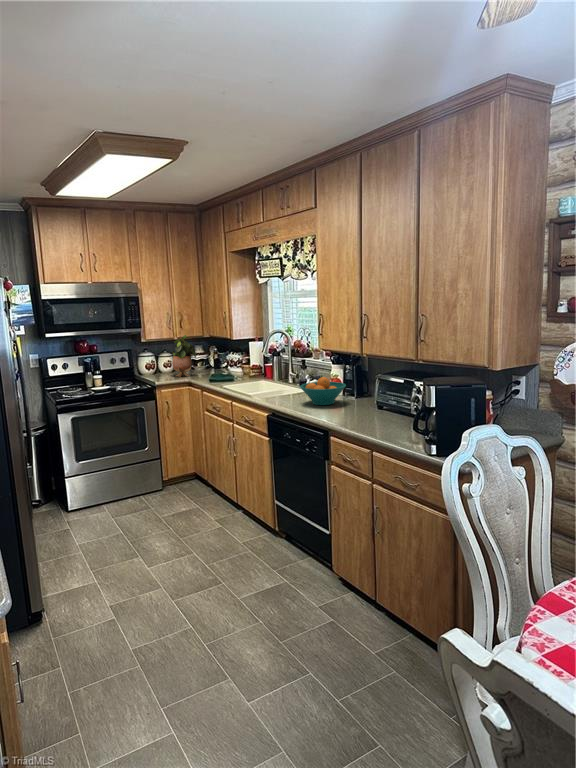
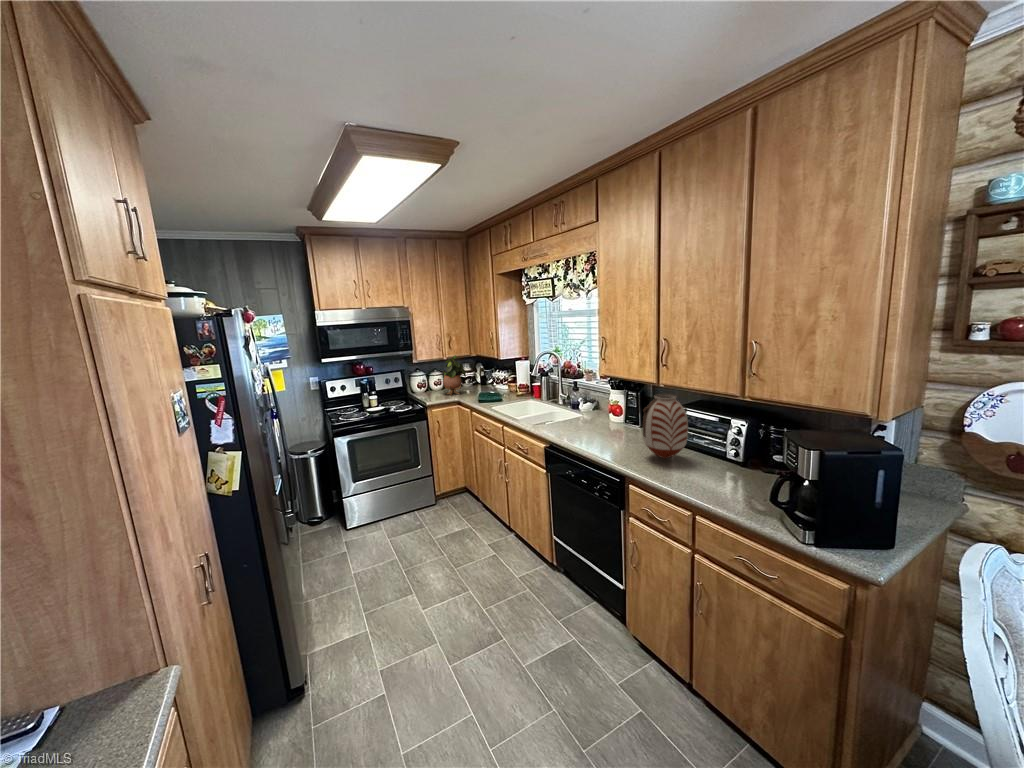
vase: none [344,361,380,417] -> present [643,394,688,459]
fruit bowl: present [300,377,346,405] -> none [582,406,633,437]

